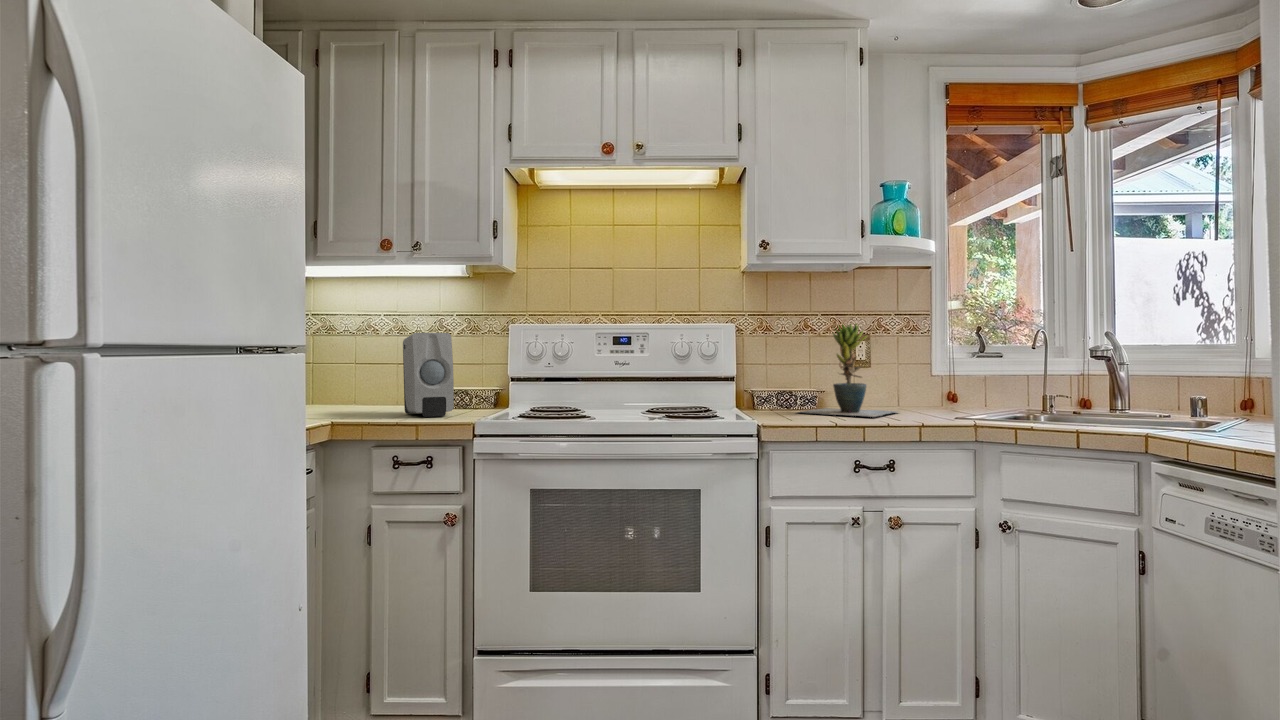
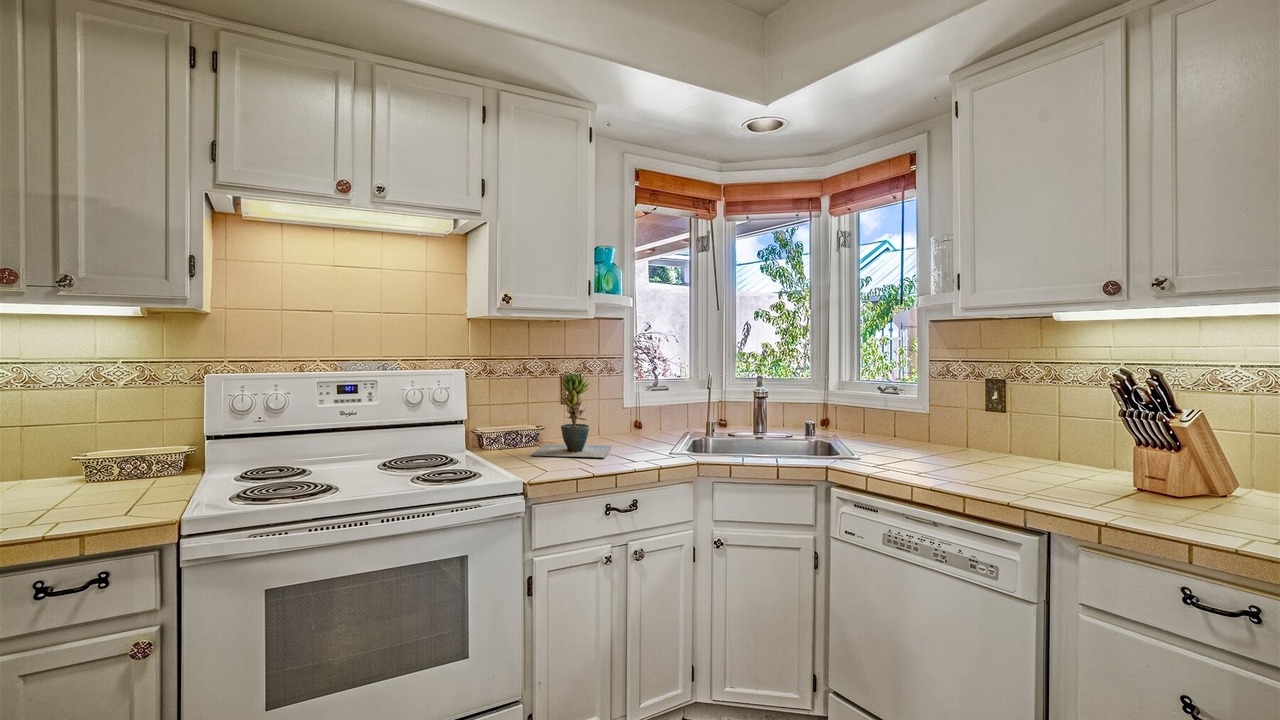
soap dispenser: present [403,333,454,417] -> none [43,400,142,514]

